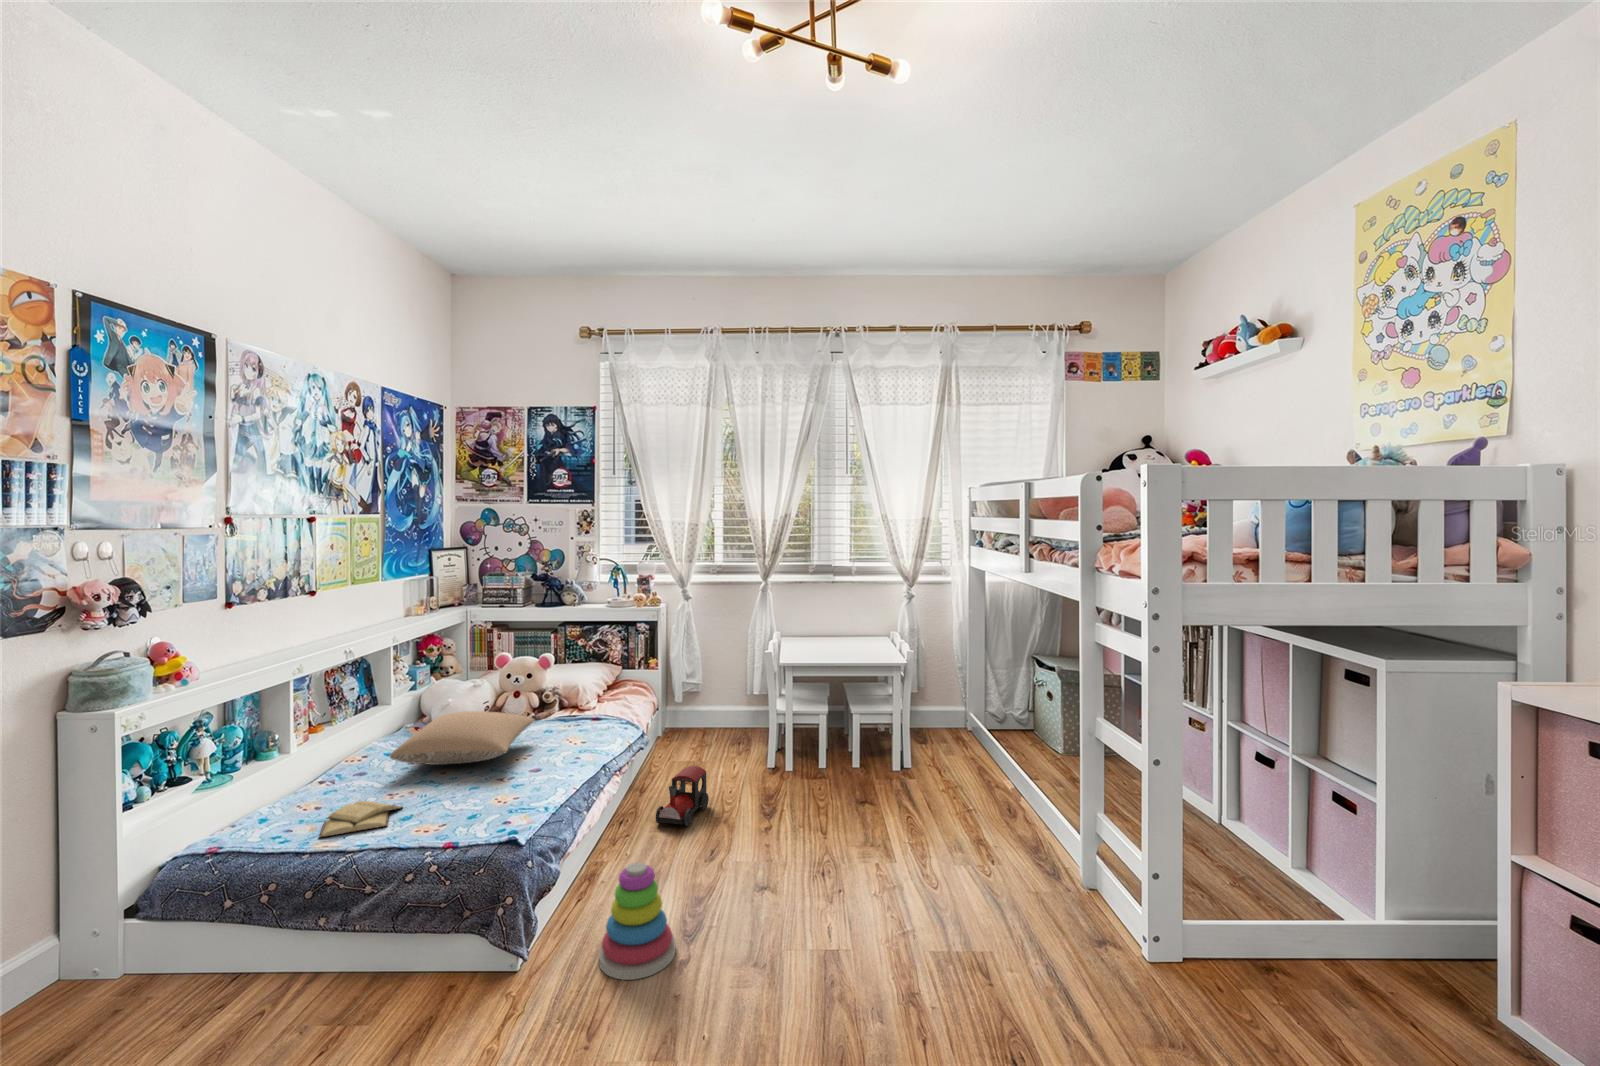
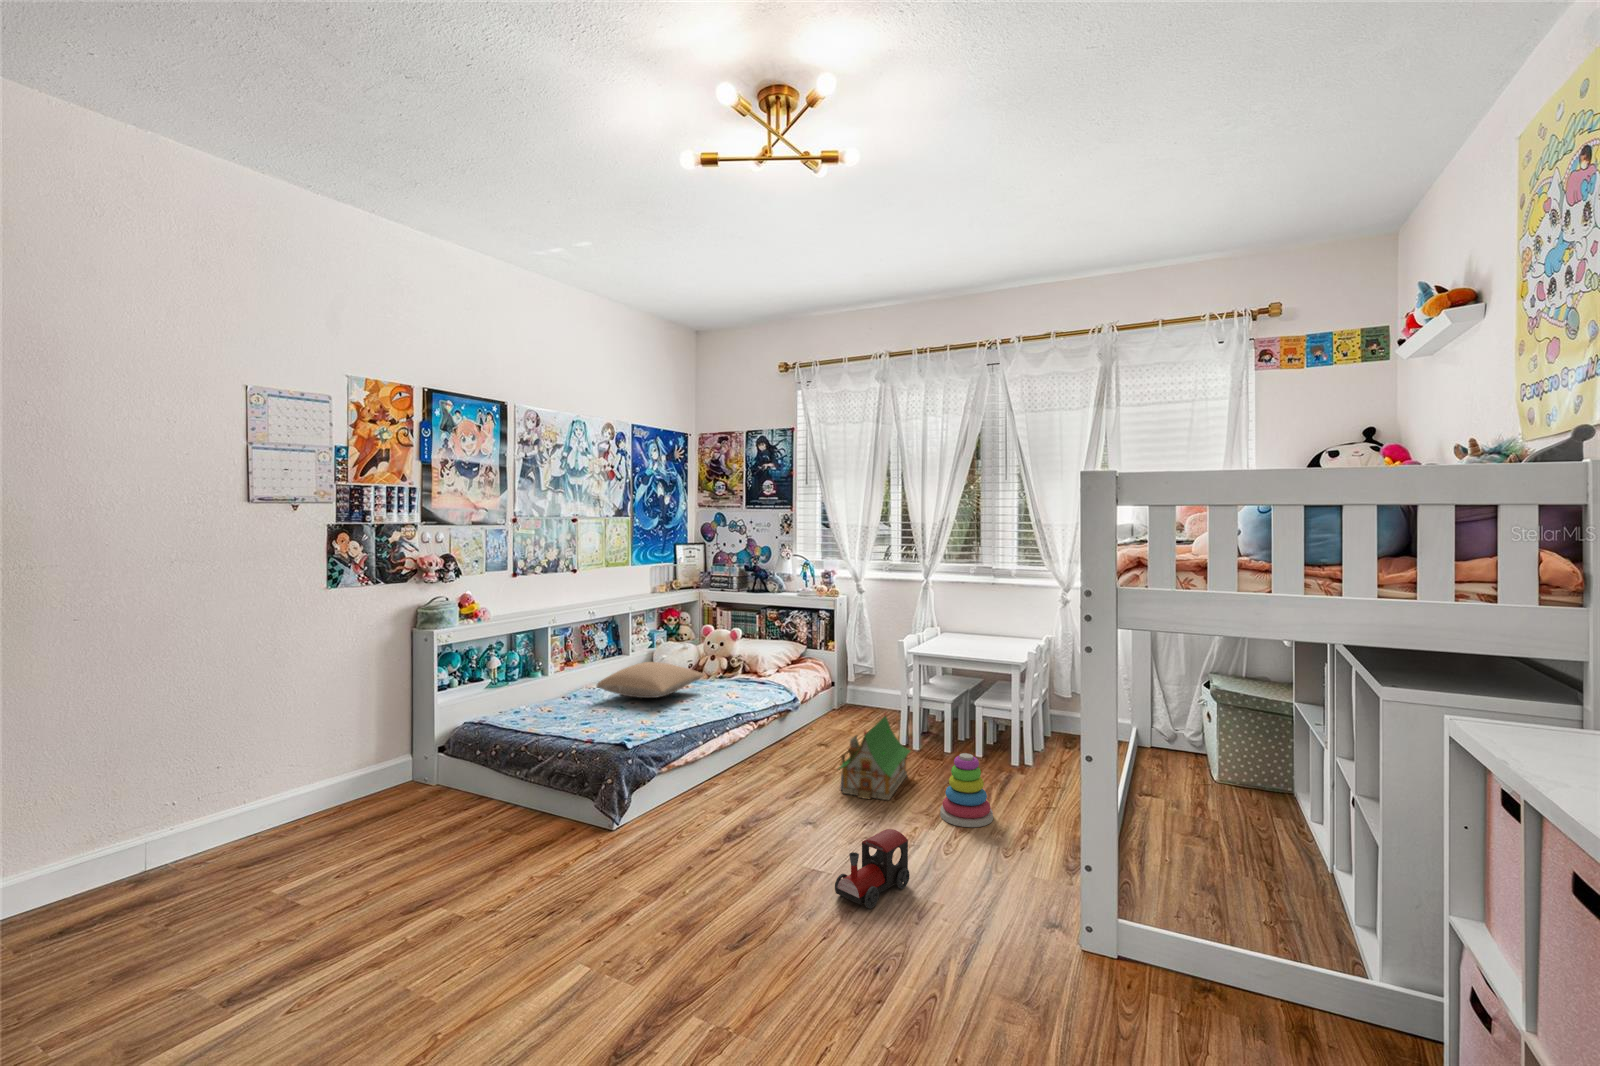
toy house: none [753,733,832,840] -> present [838,714,911,800]
toy train: present [656,766,709,826] -> present [835,829,910,909]
diary: present [319,801,402,837] -> none [532,709,588,726]
stacking toy: present [599,863,675,980] -> present [940,753,993,827]

